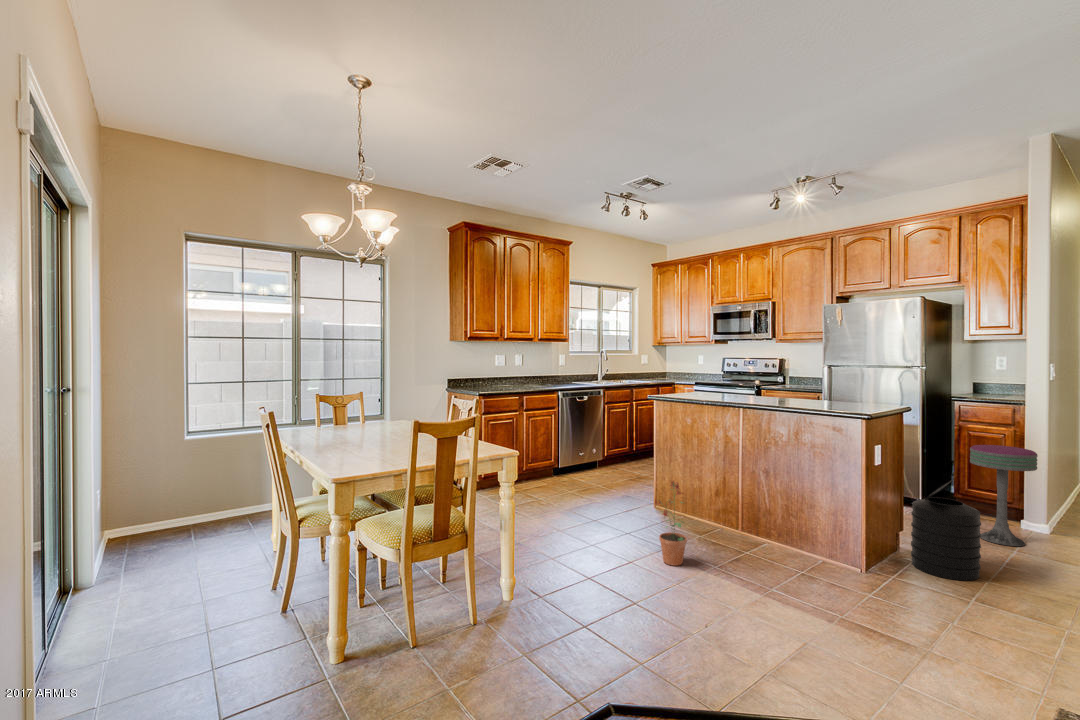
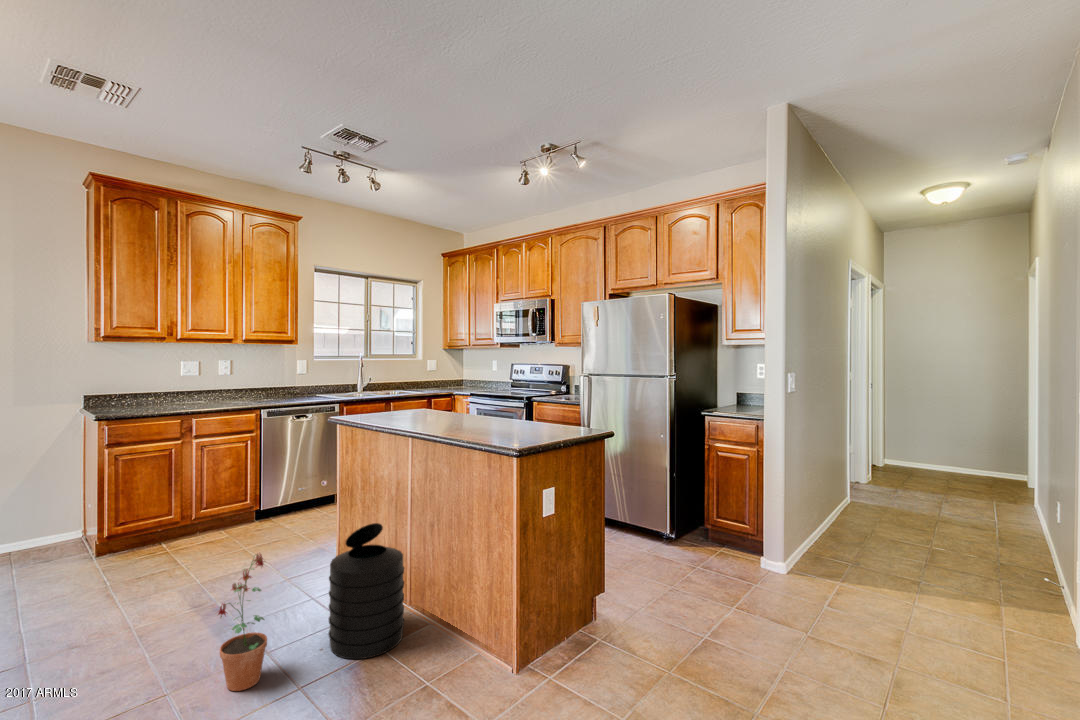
bar stool: present [970,445,1038,546] -> none [698,472,764,600]
trash can: present [911,480,981,581] -> present [328,523,404,659]

